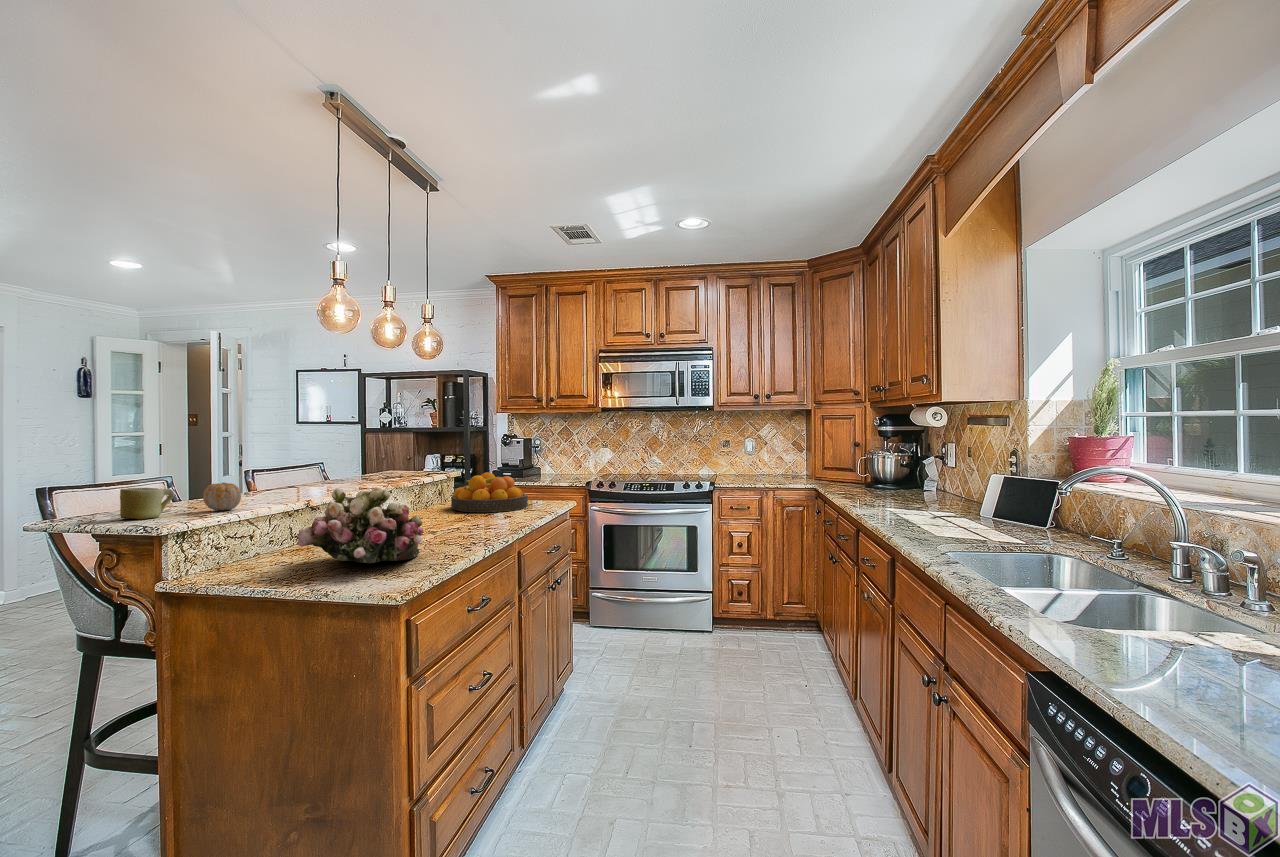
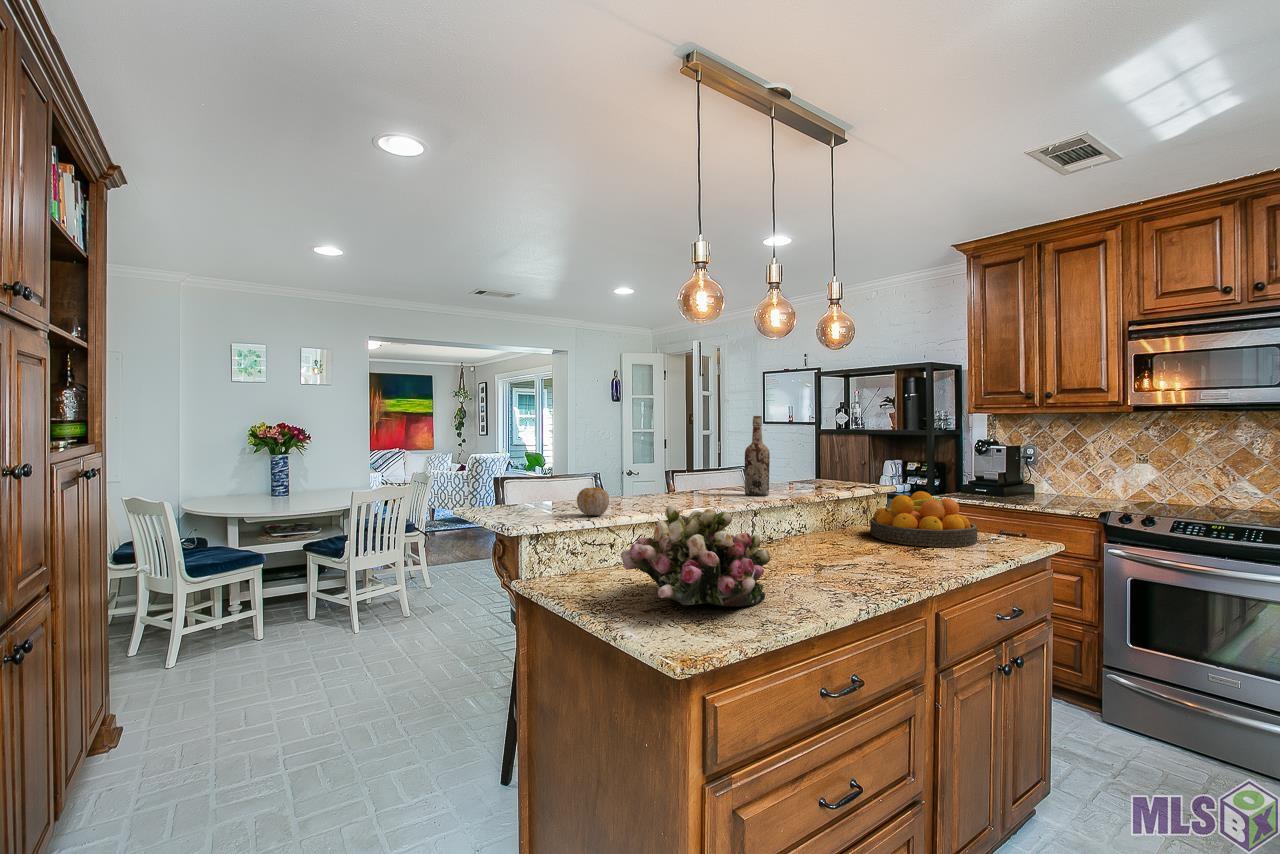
wine bottle: none [340,413,365,486] -> present [745,416,770,496]
mug: present [120,488,174,519] -> none [512,487,555,518]

